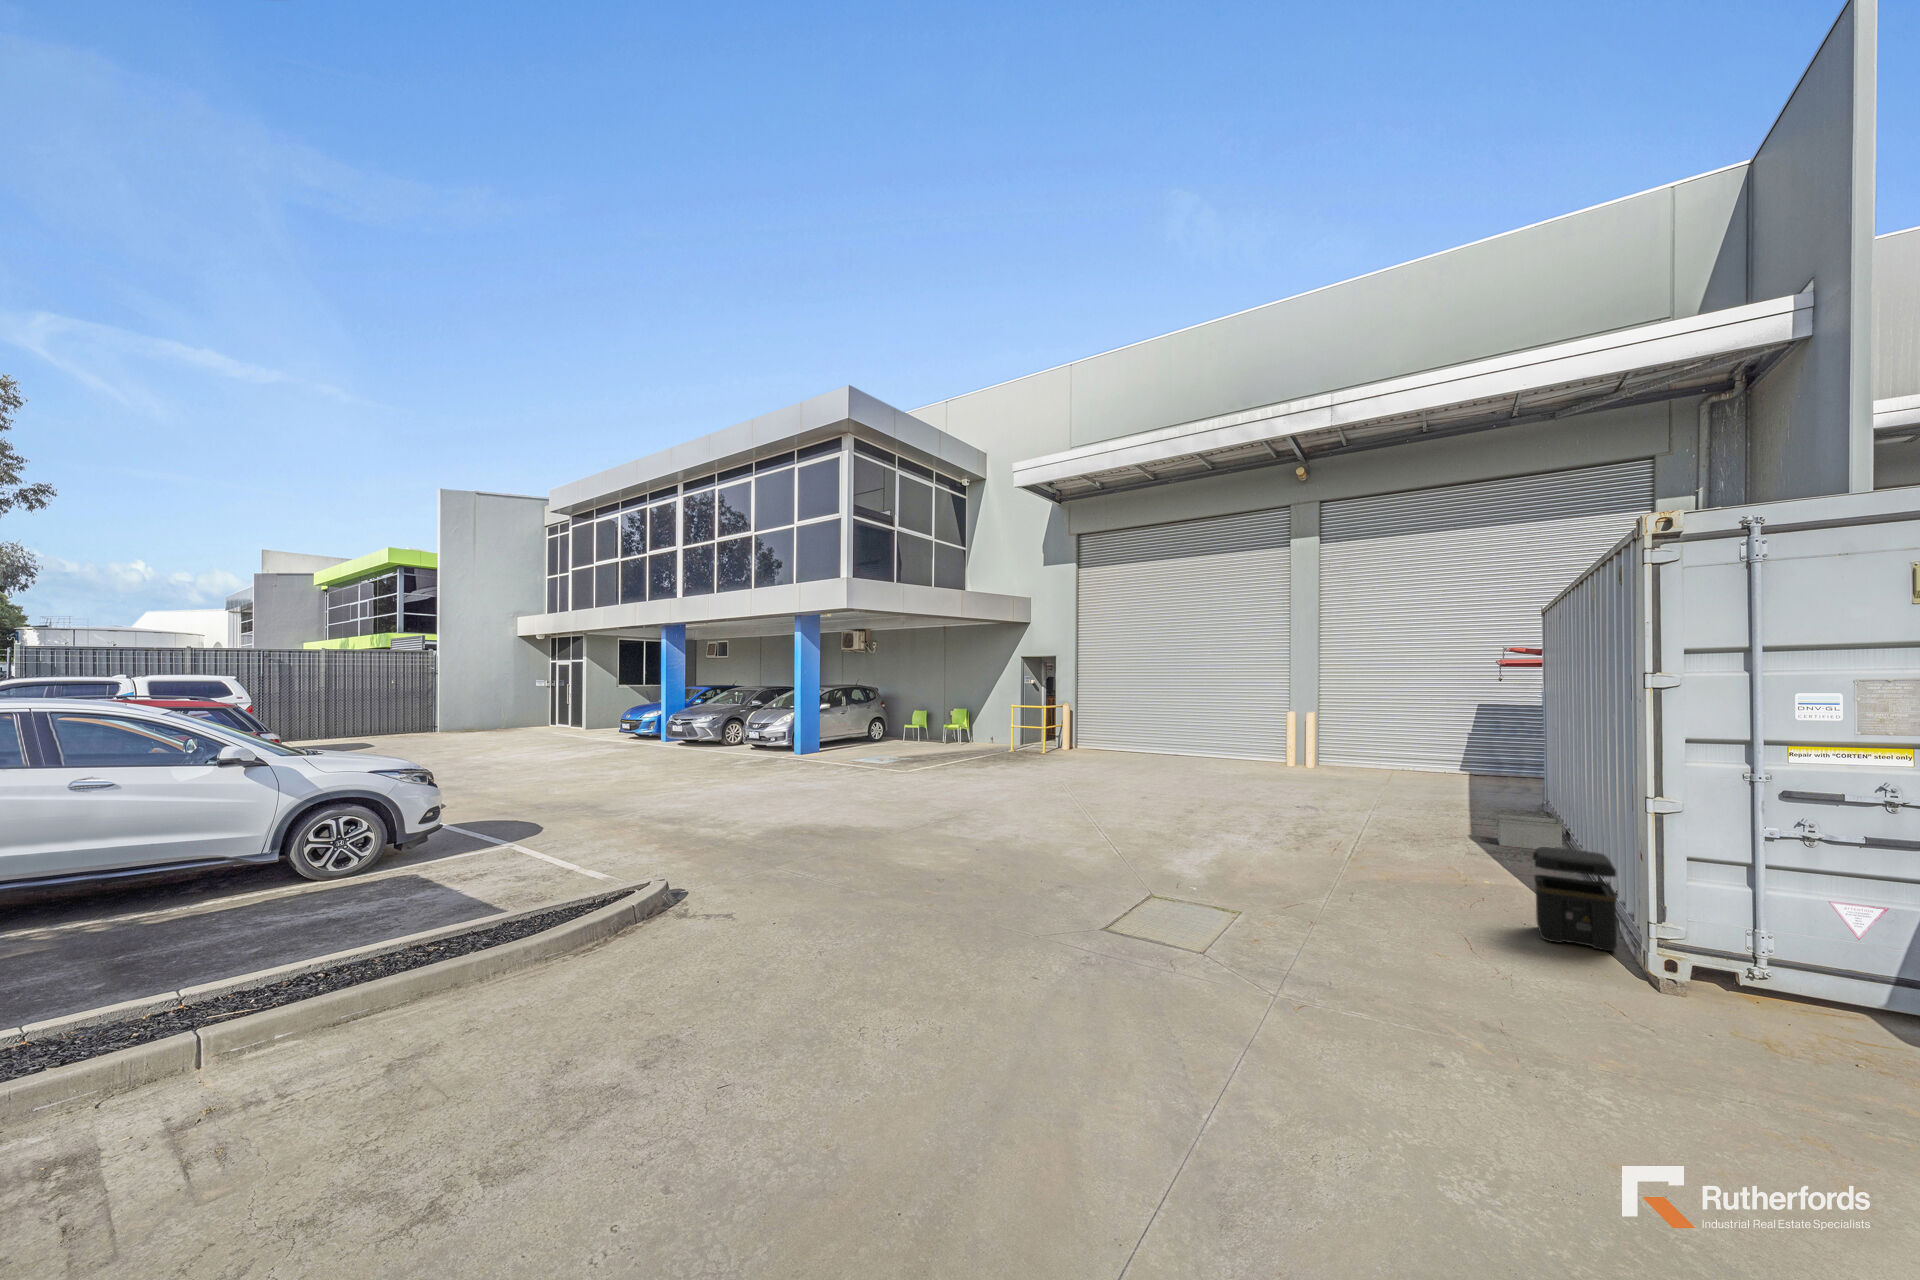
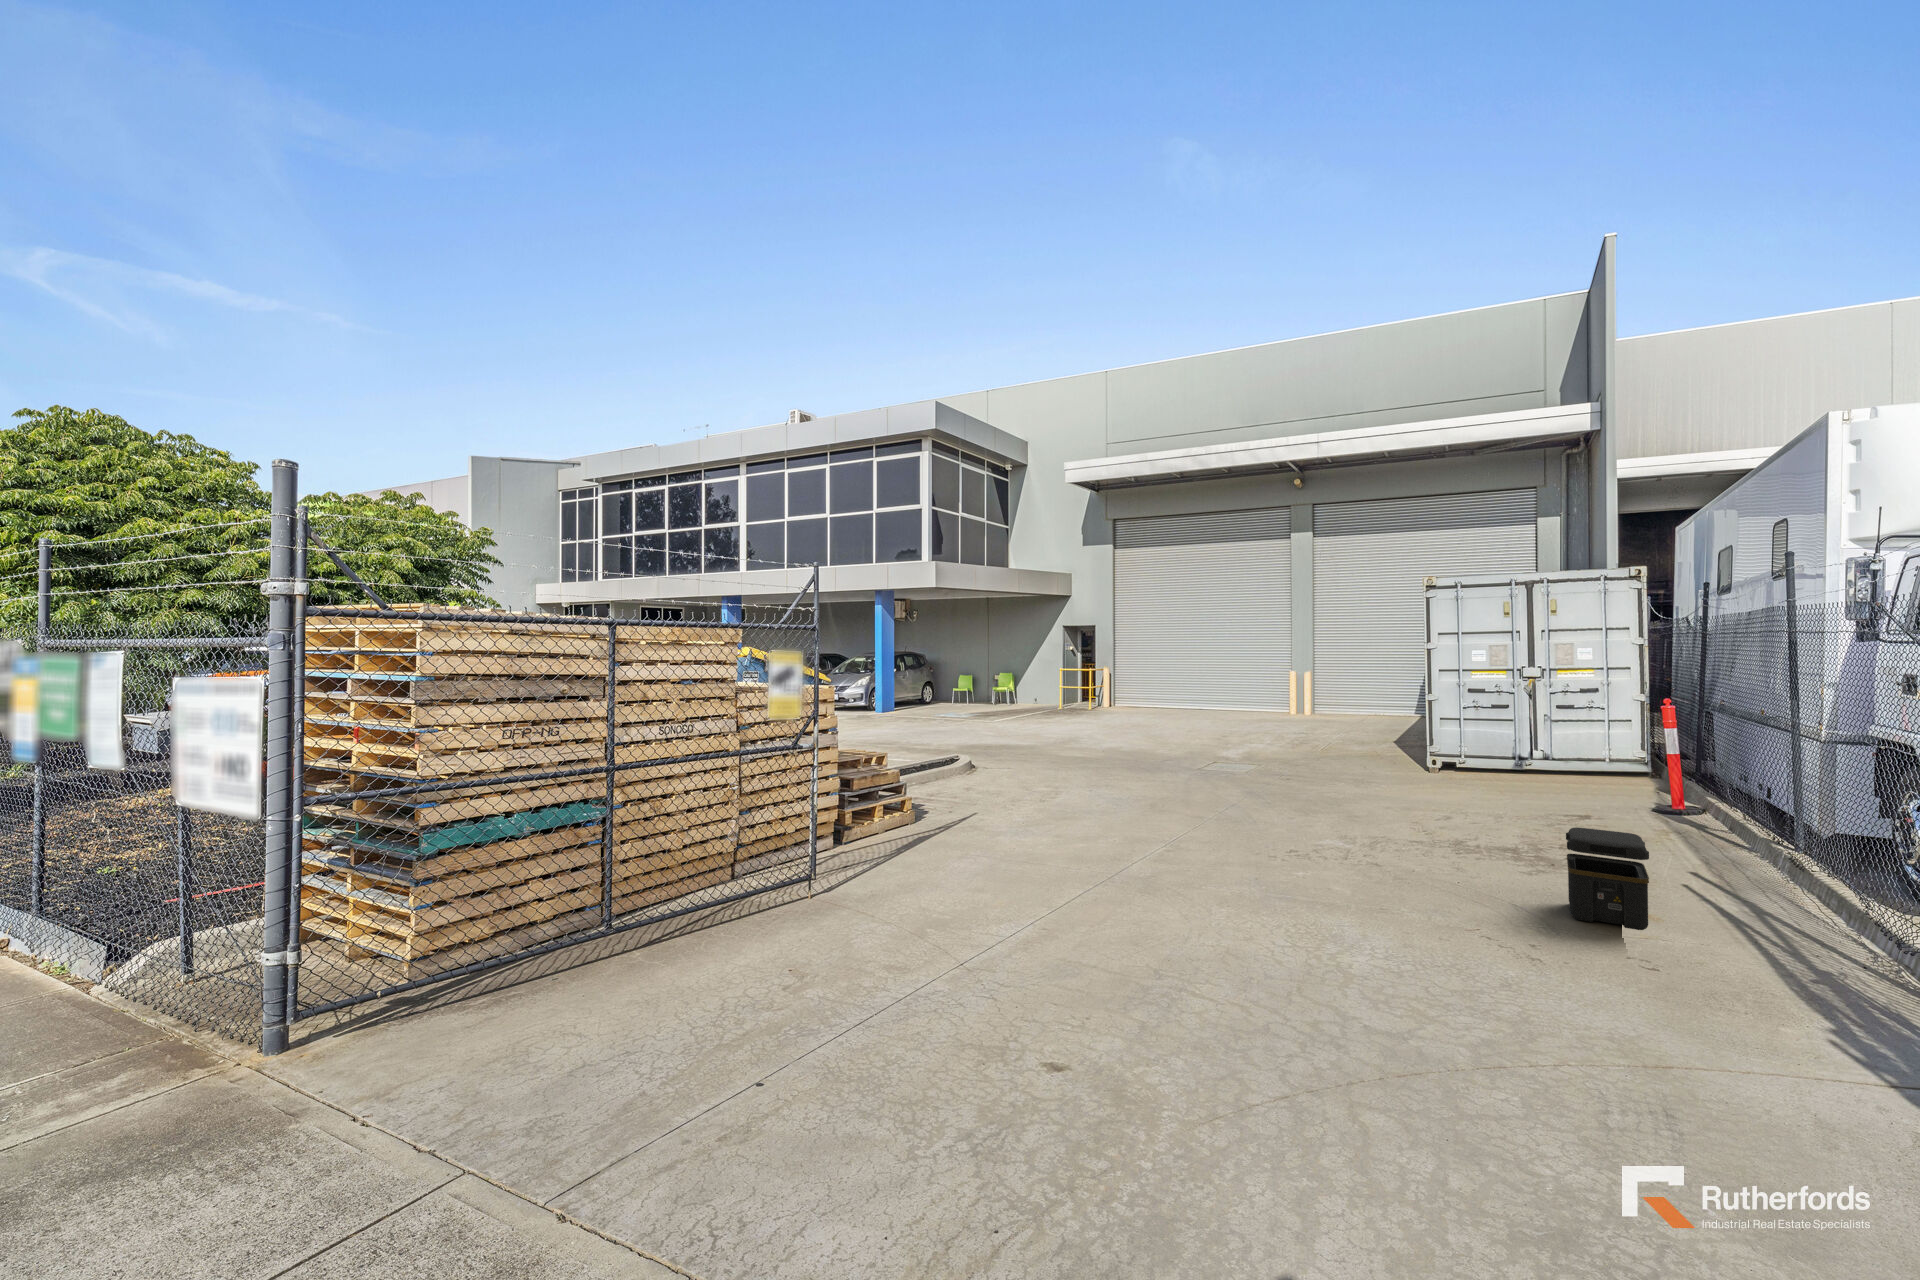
storage bin: present [1497,814,1562,849] -> none [1537,778,1603,816]

